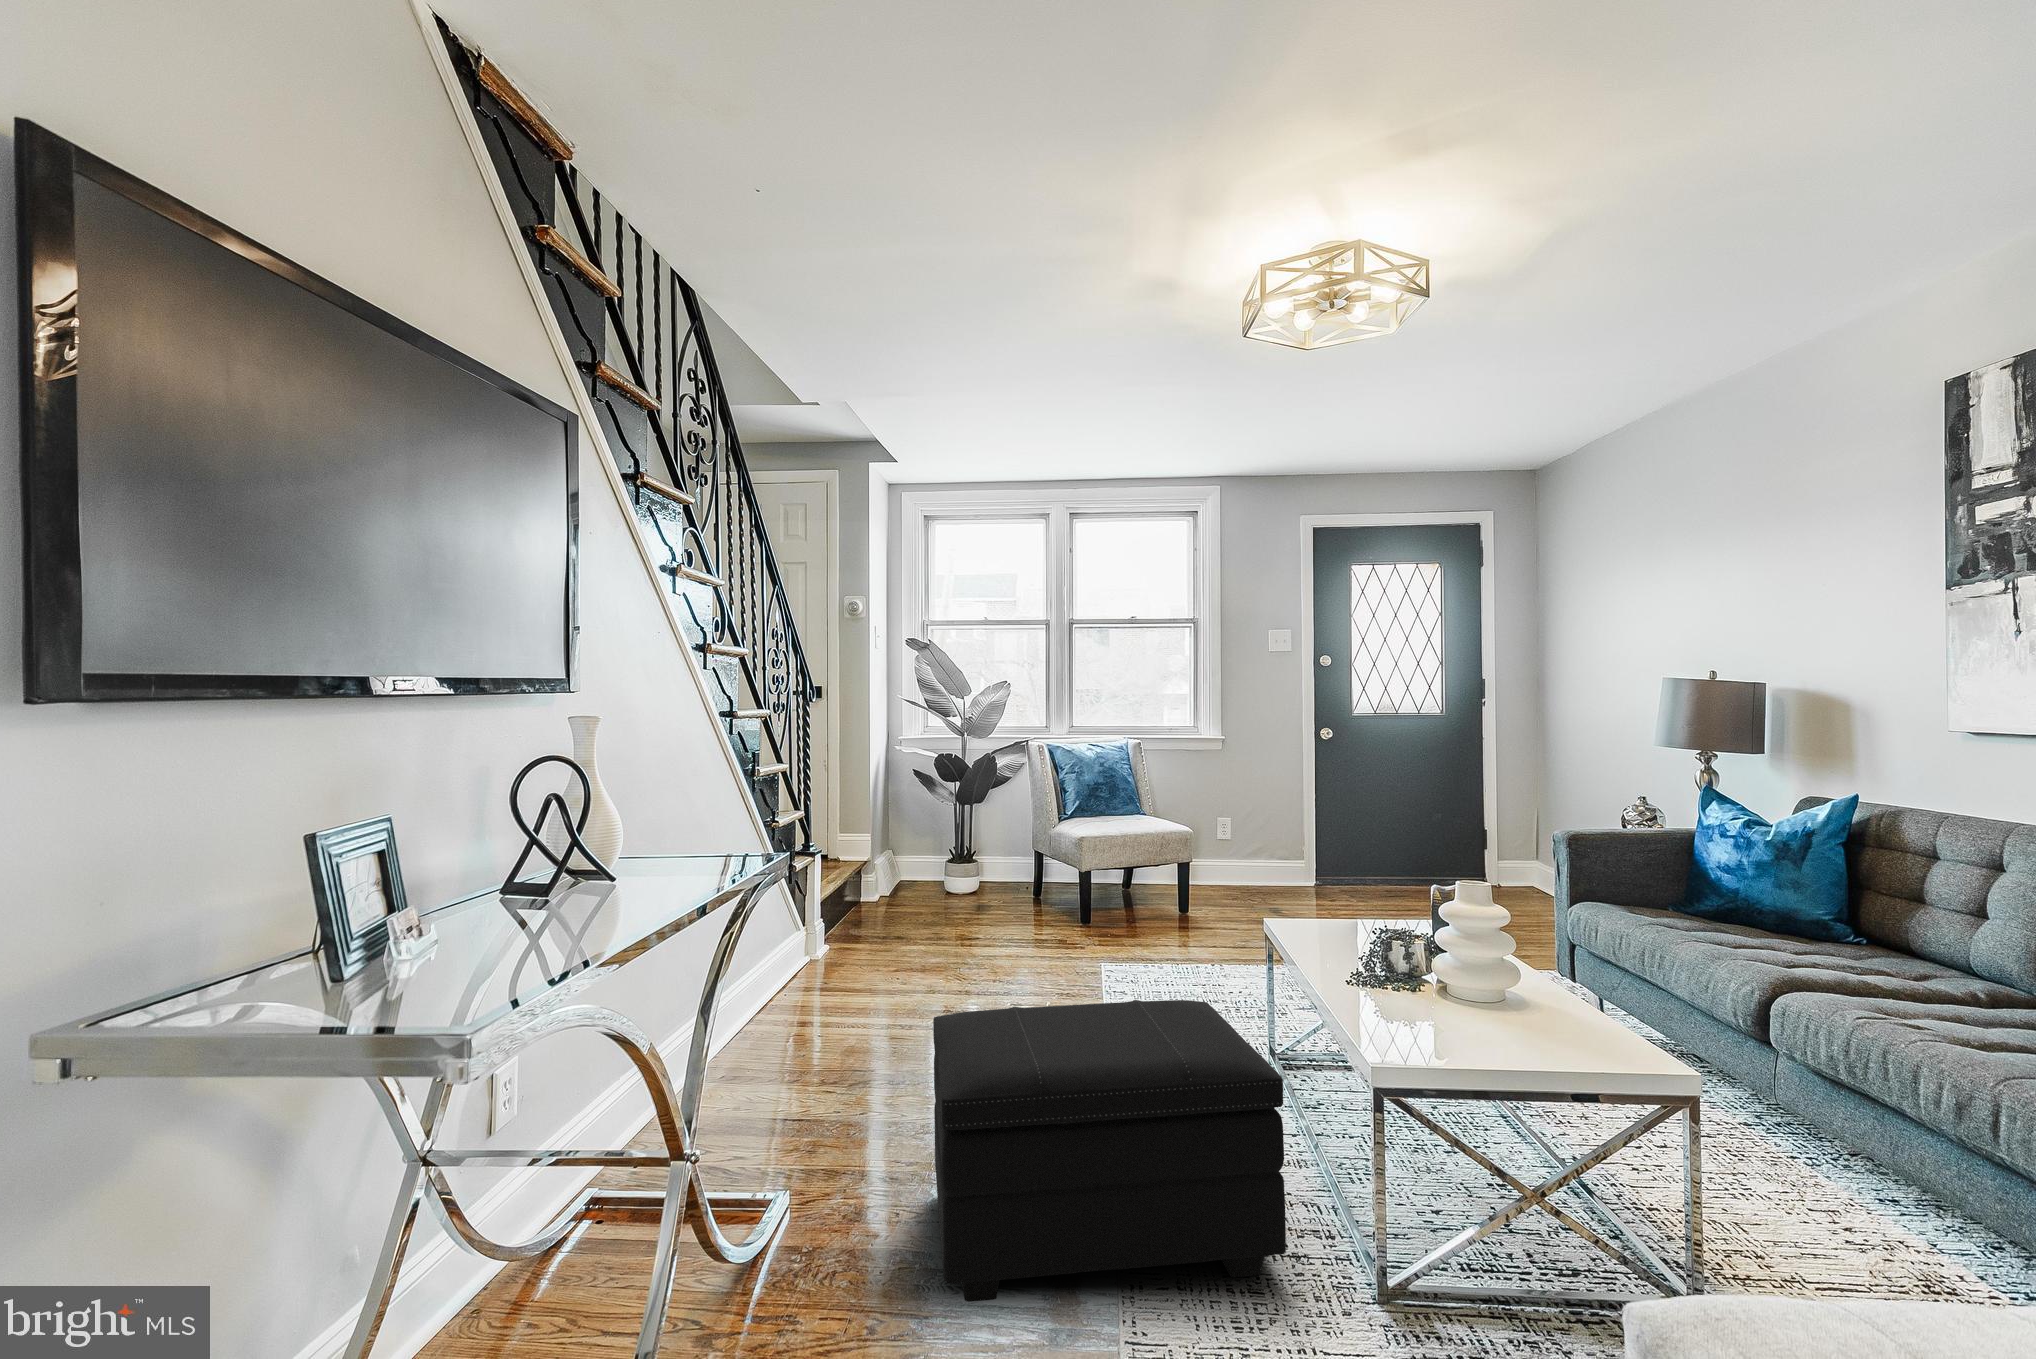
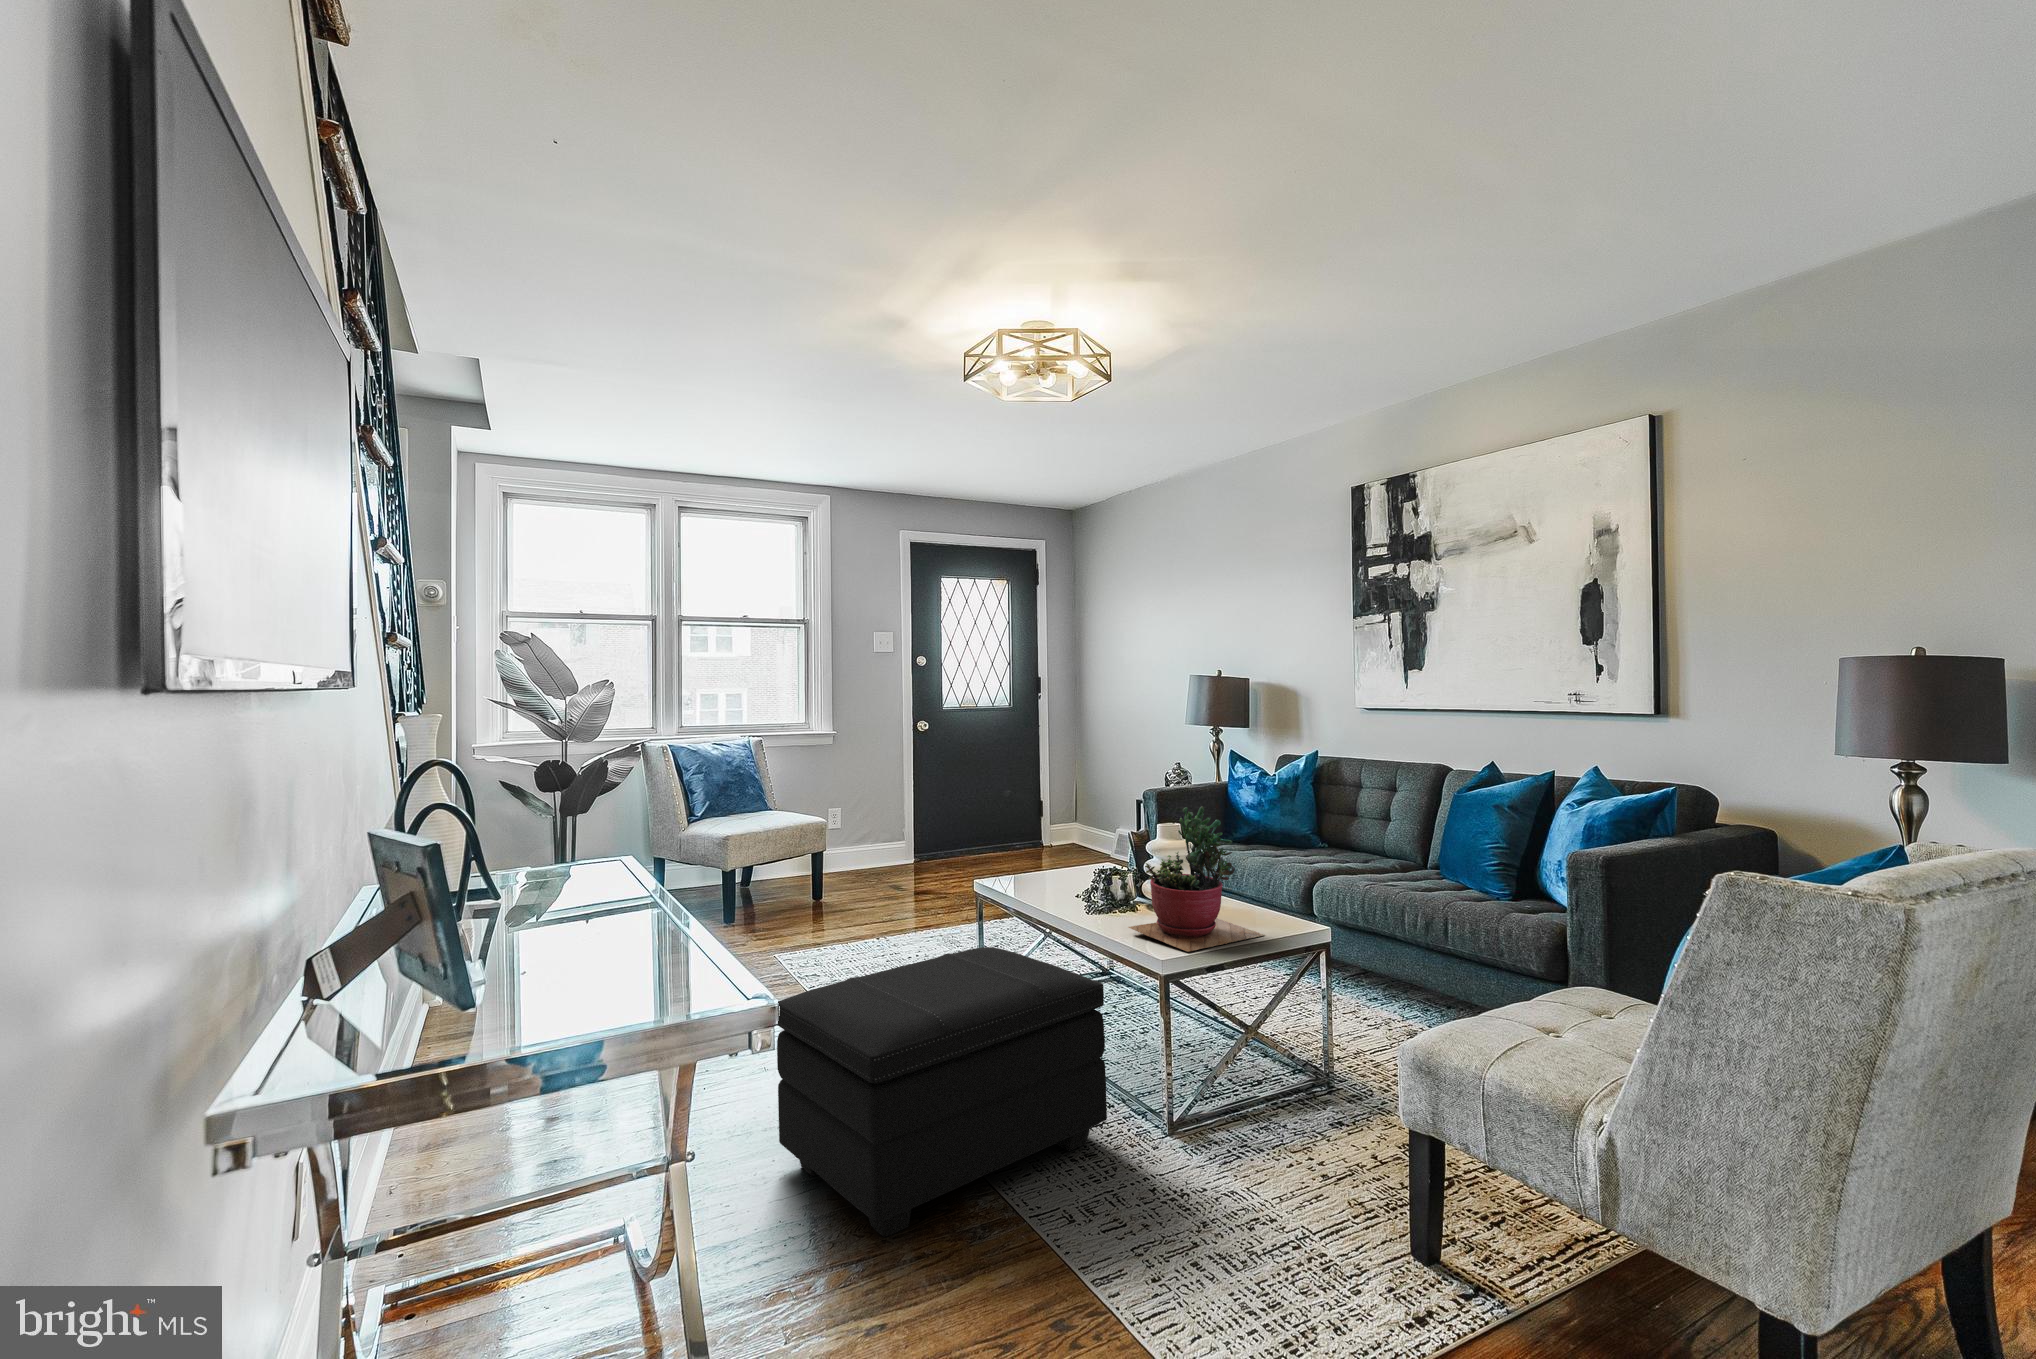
succulent plant: none [1377,861,1578,1063] -> present [1128,806,1264,952]

